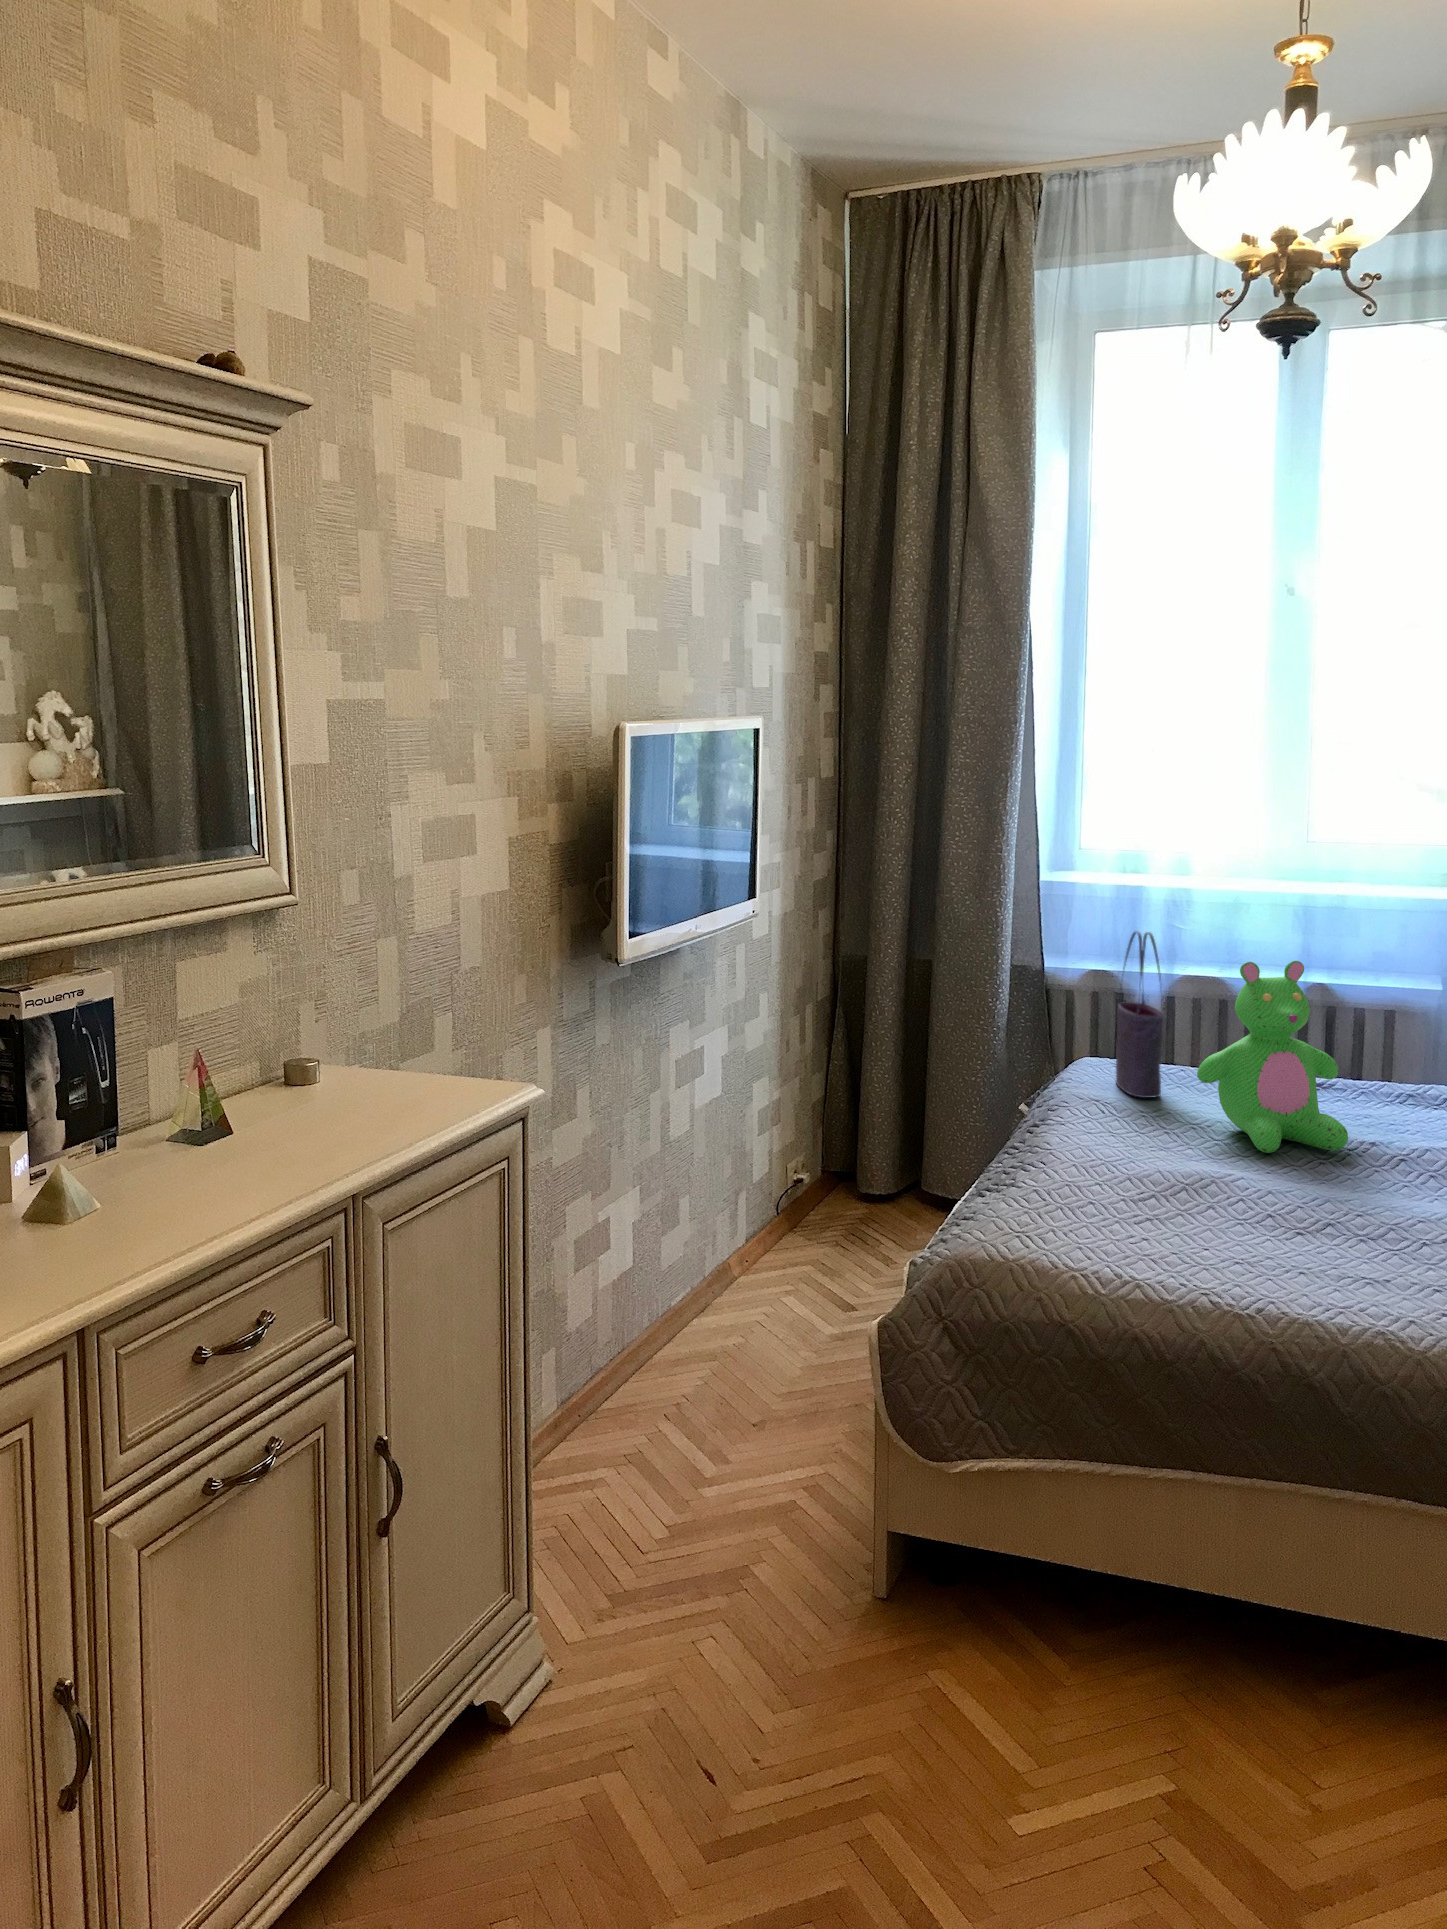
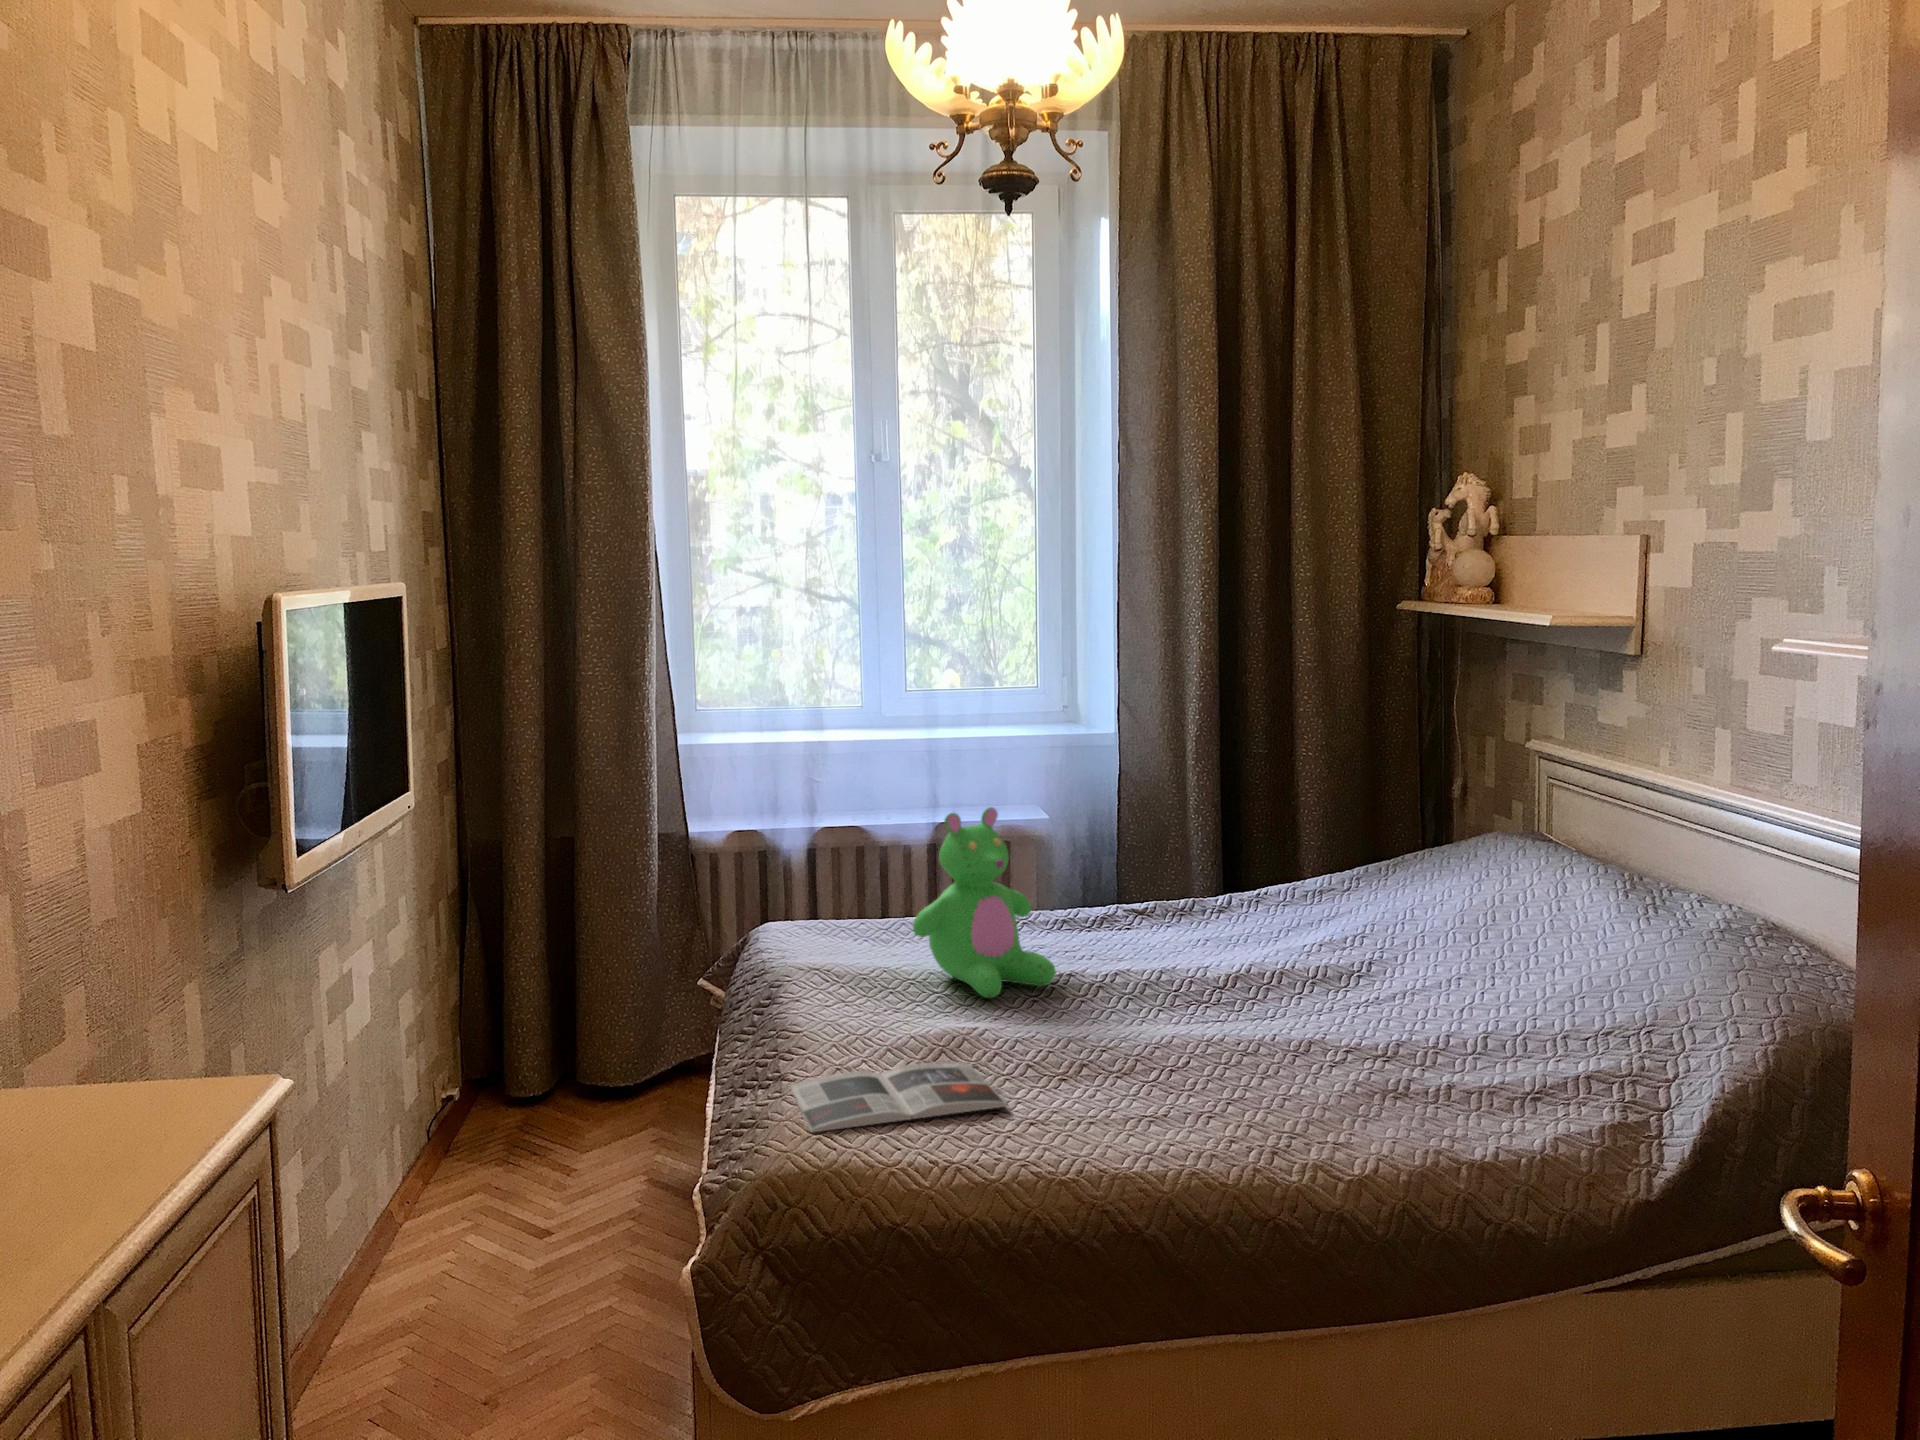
tote bag: present [1116,932,1164,1098] -> none [811,791,863,958]
magazine: none [1017,1189,1219,1244] -> present [791,1062,1008,1132]

